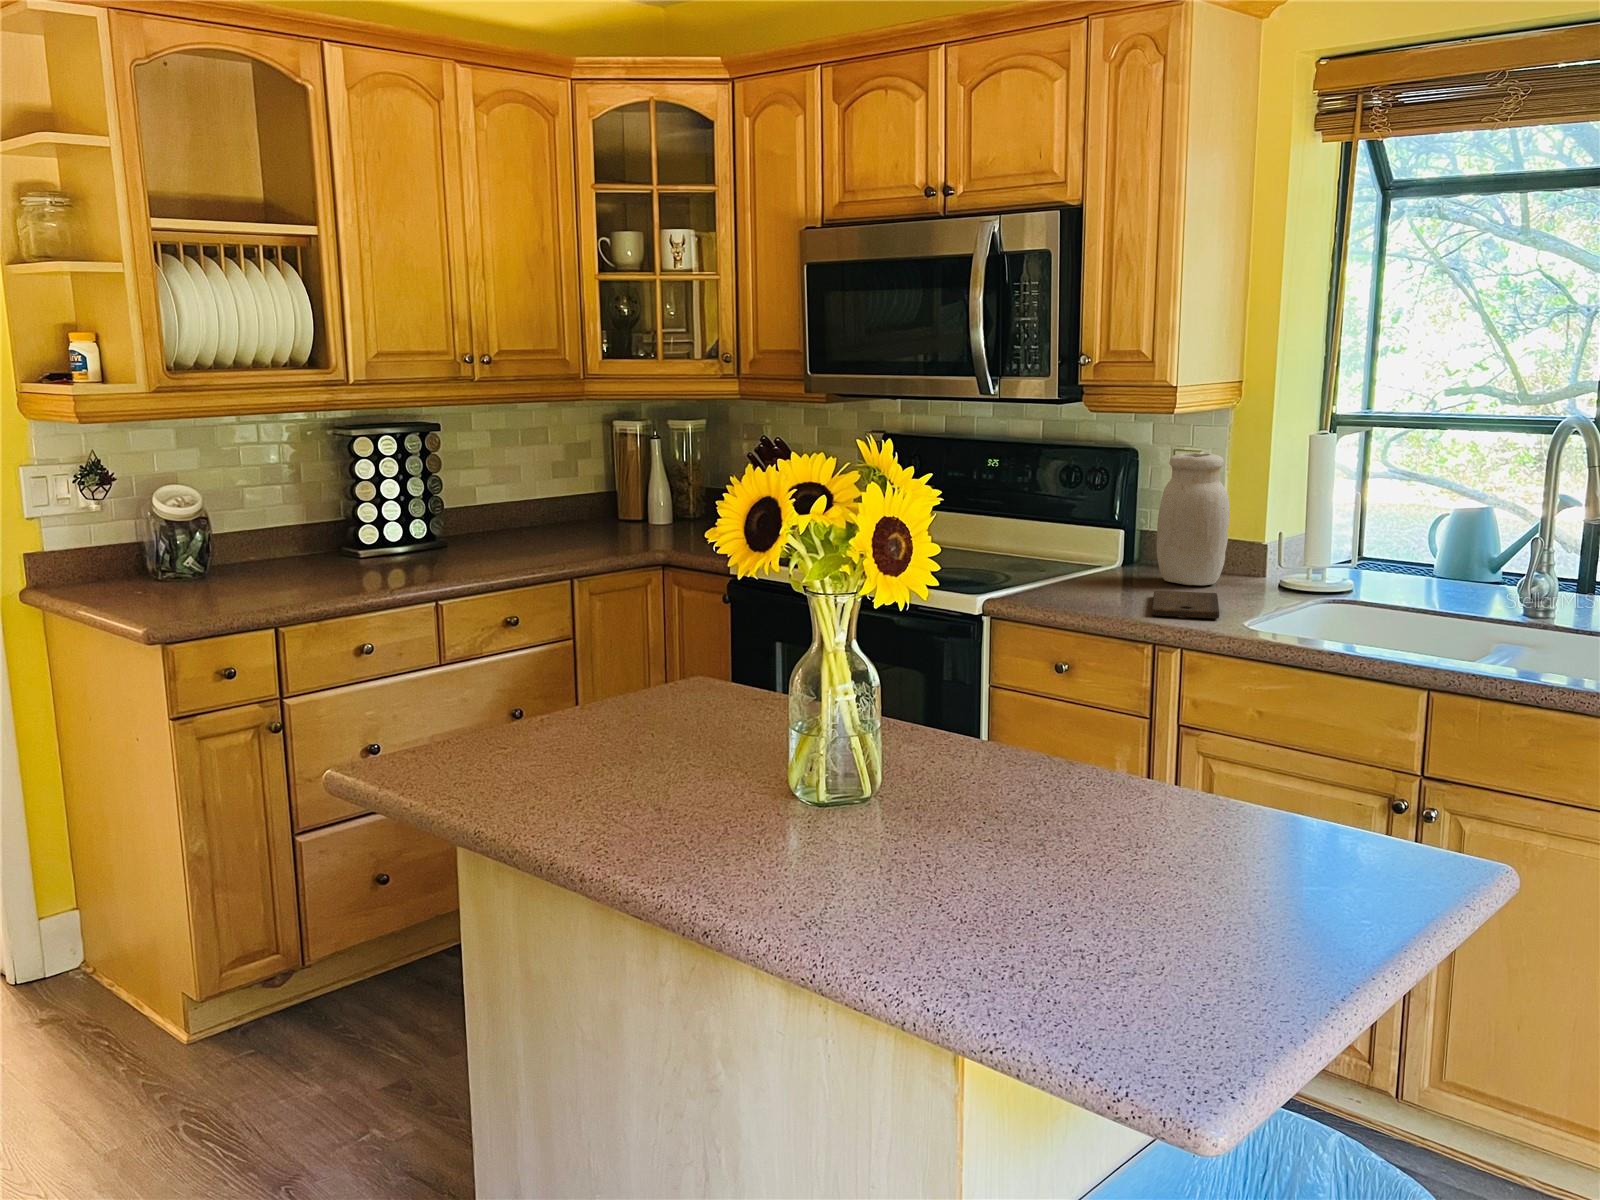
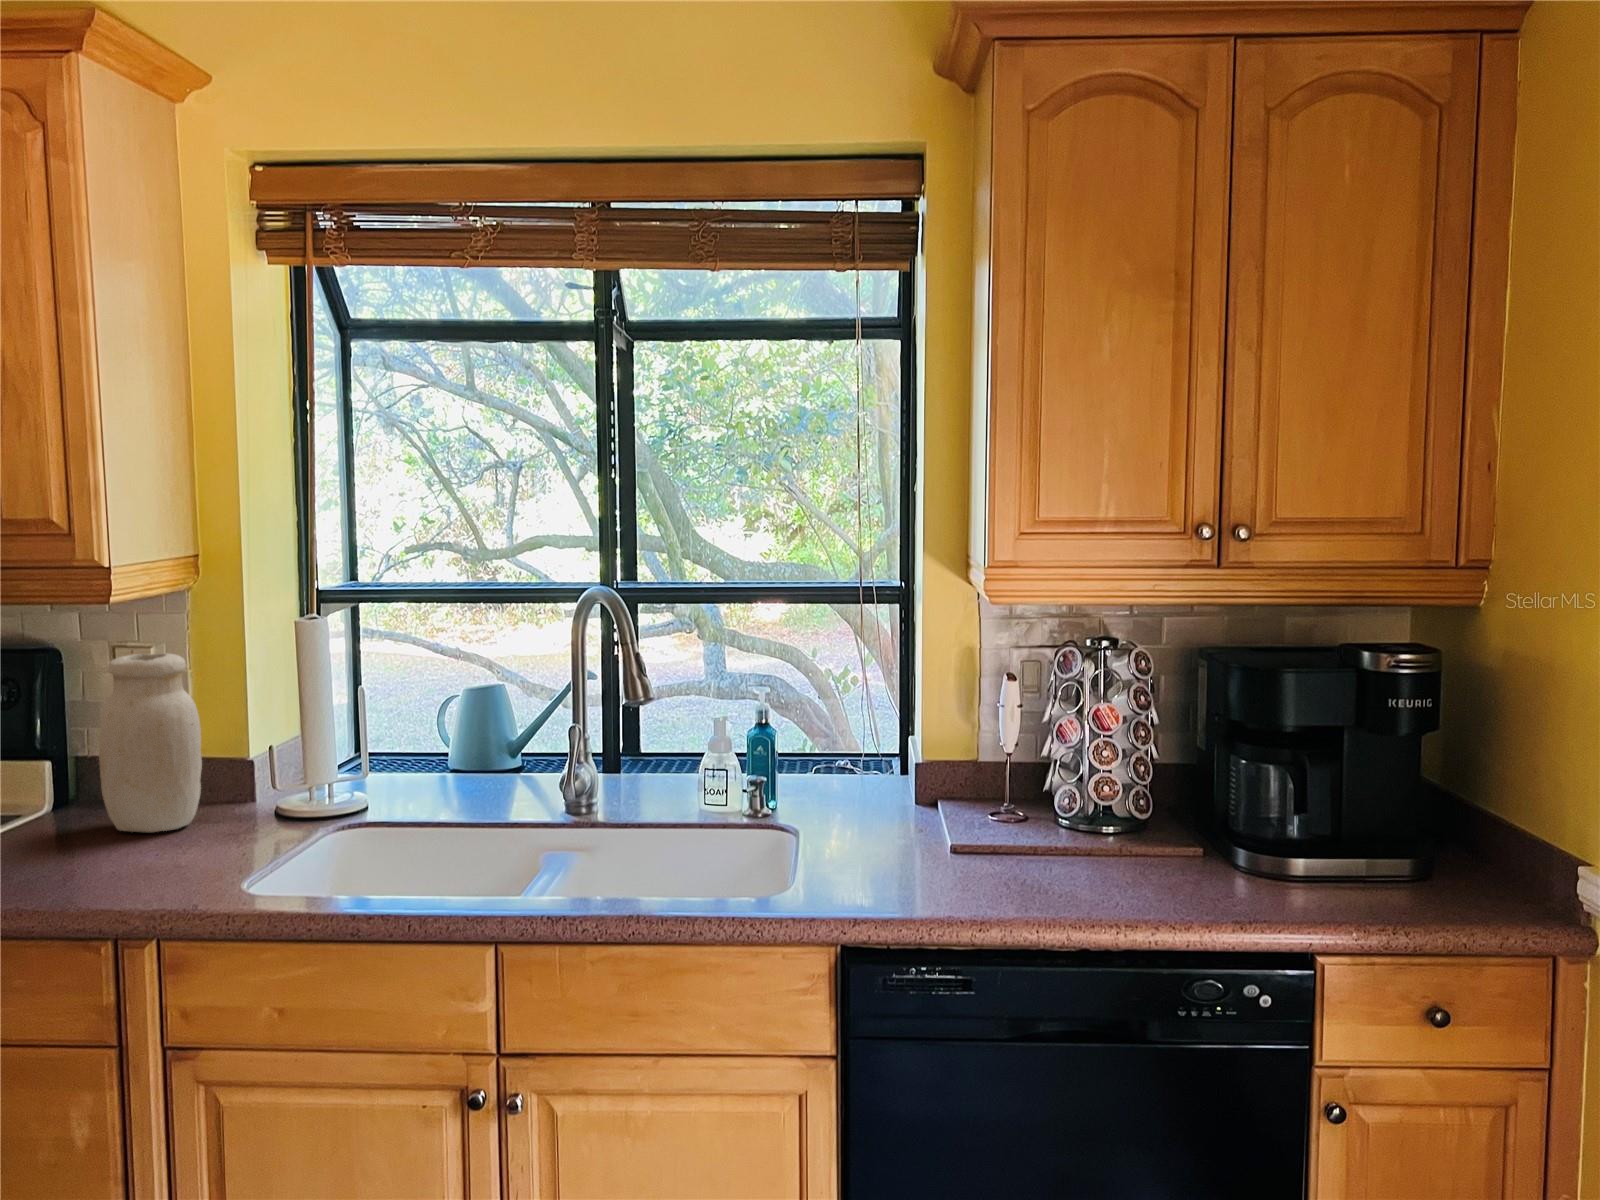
cutting board: present [1152,591,1219,618] -> none [105,843,206,900]

